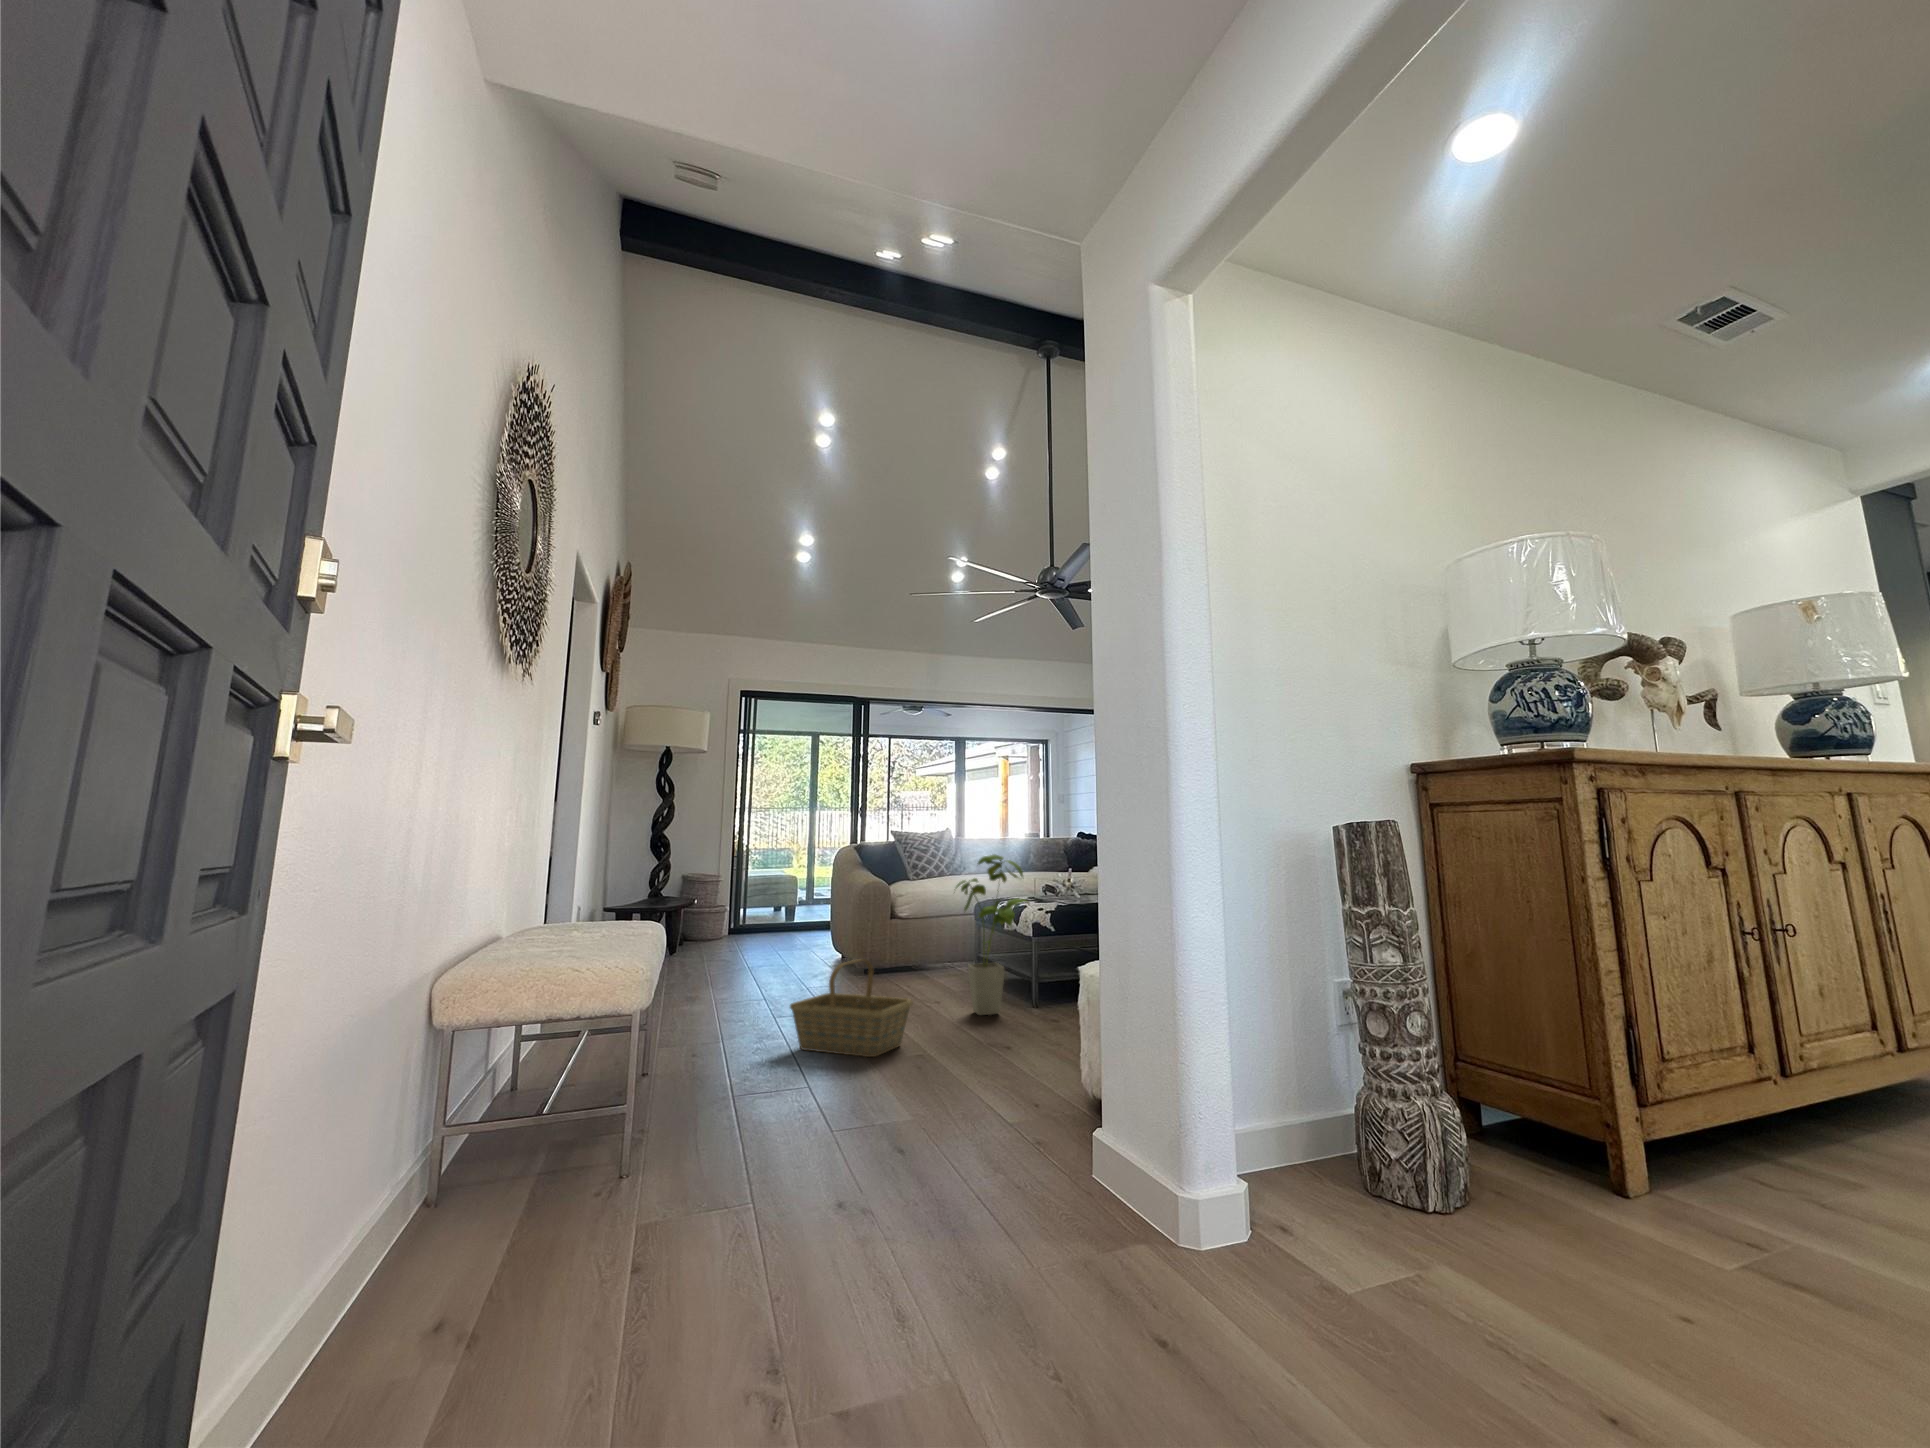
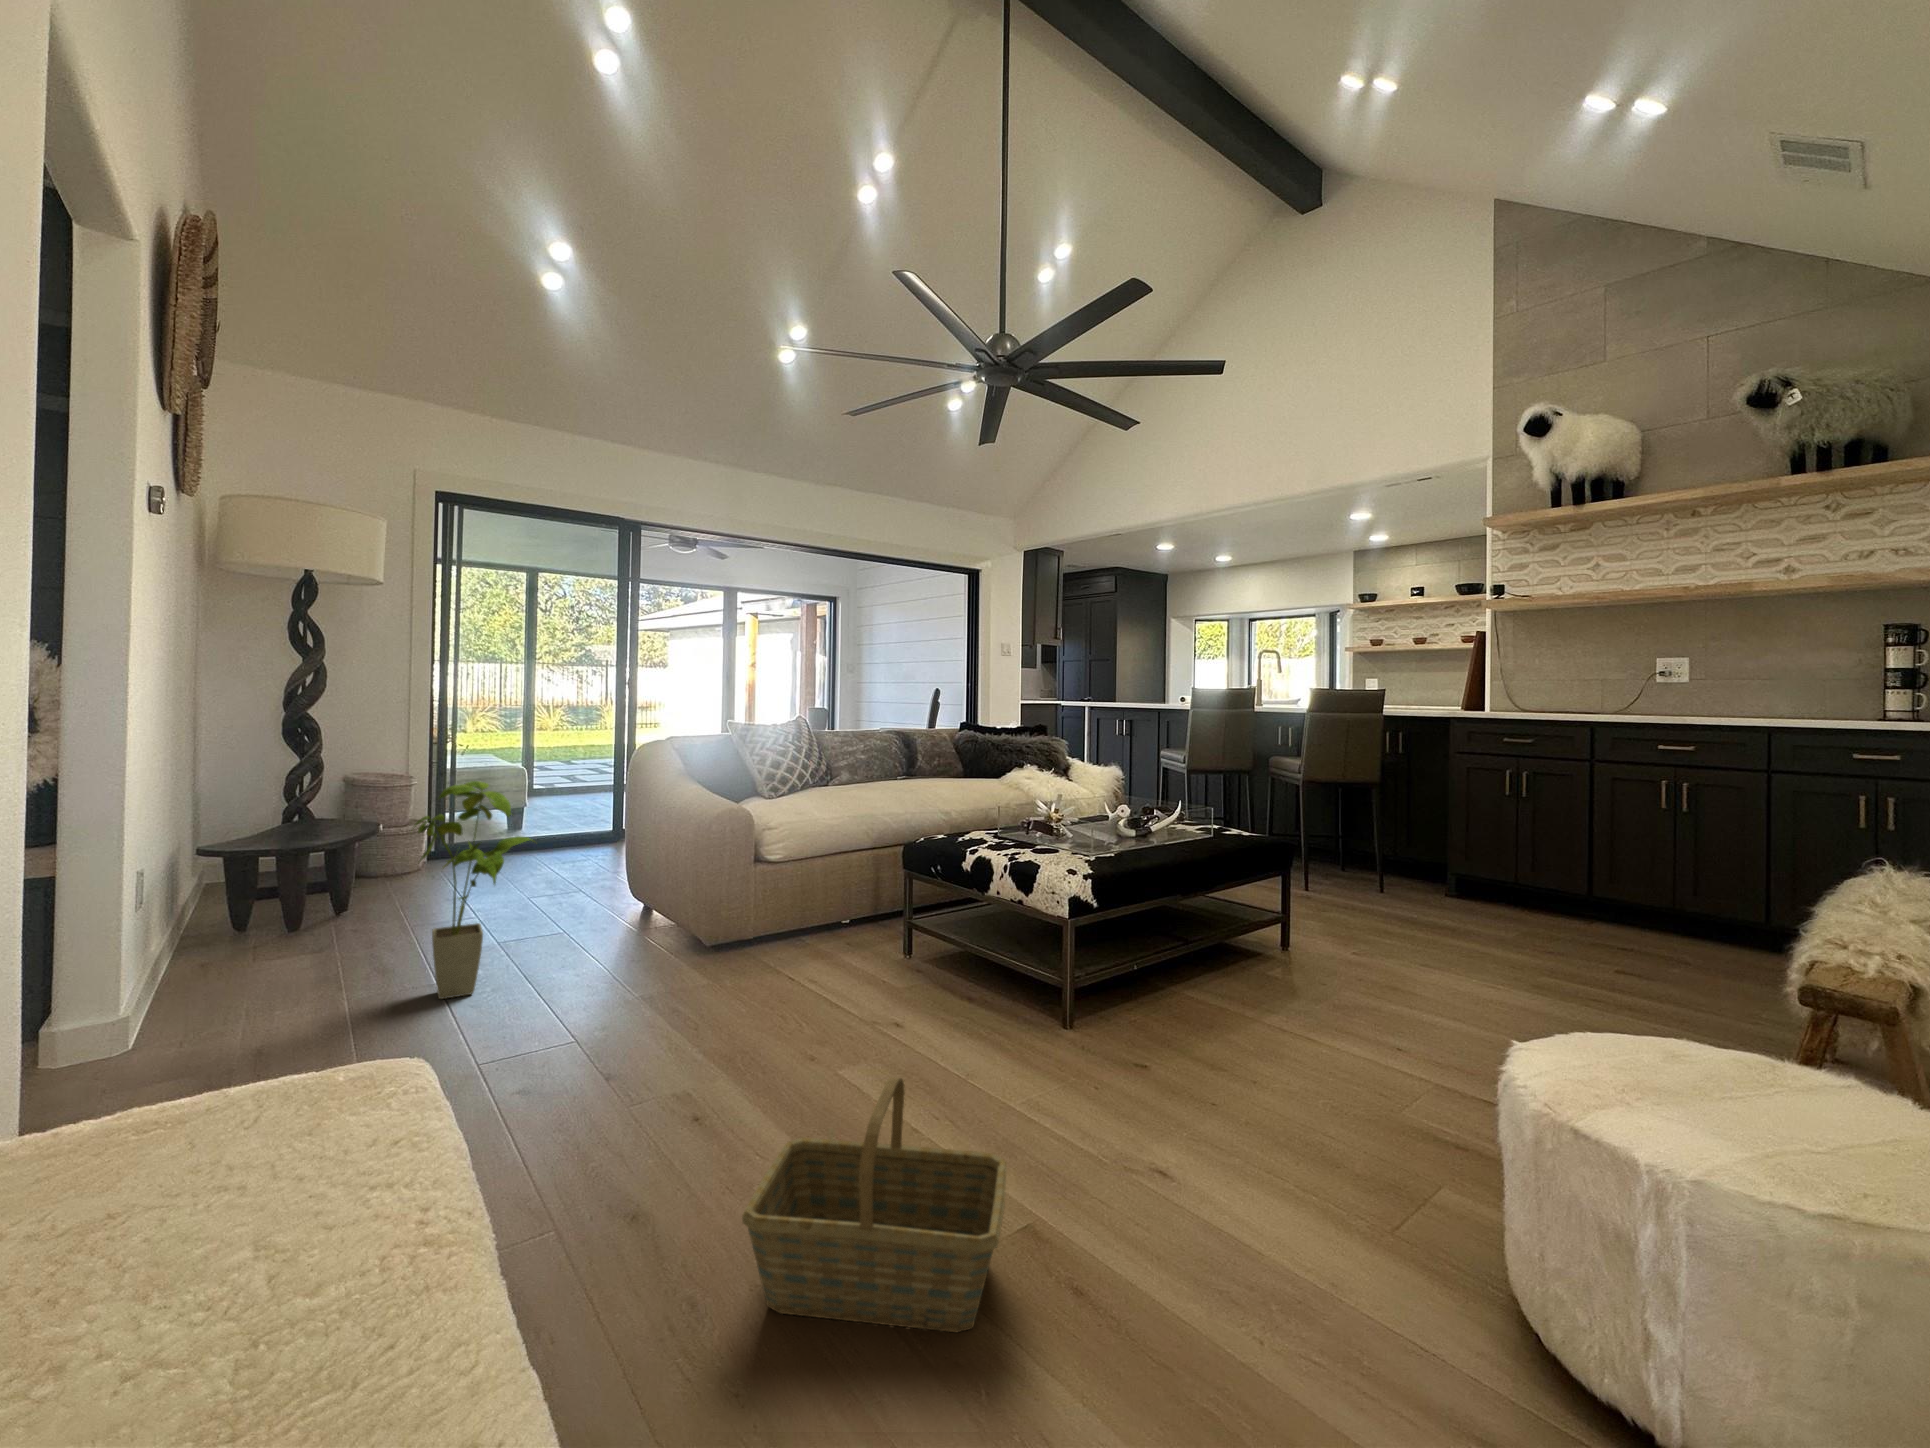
house plant: present [956,855,1029,1015] -> present [411,781,535,999]

